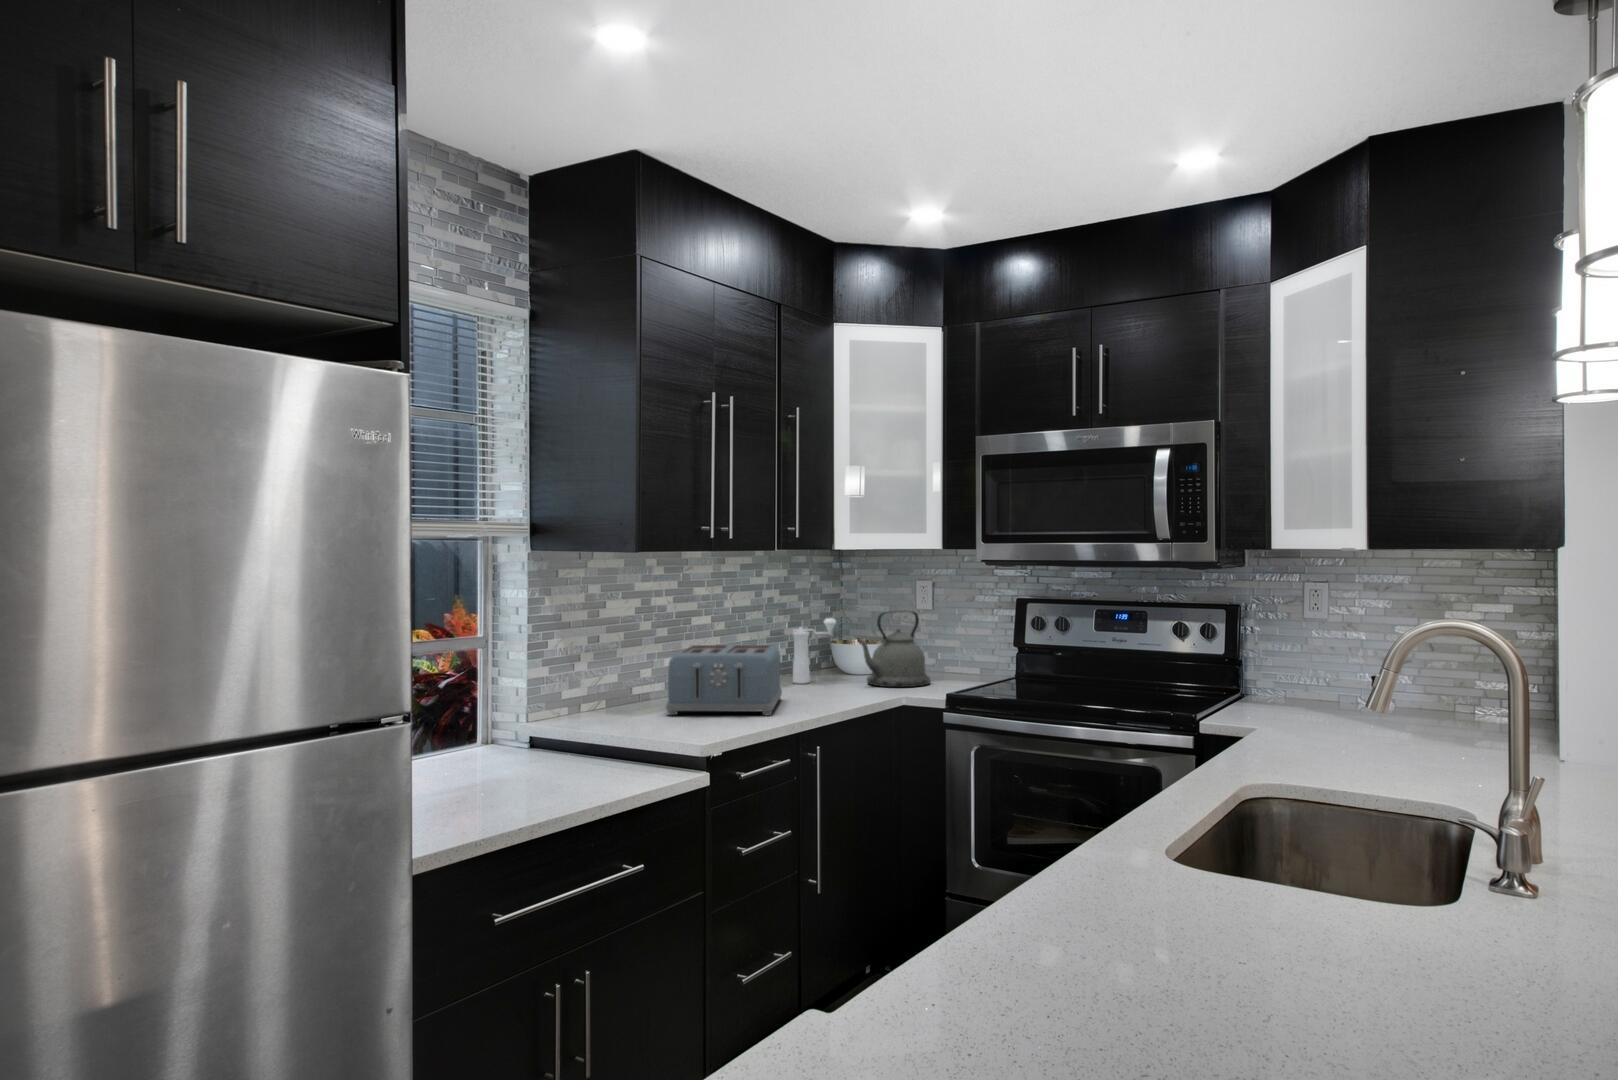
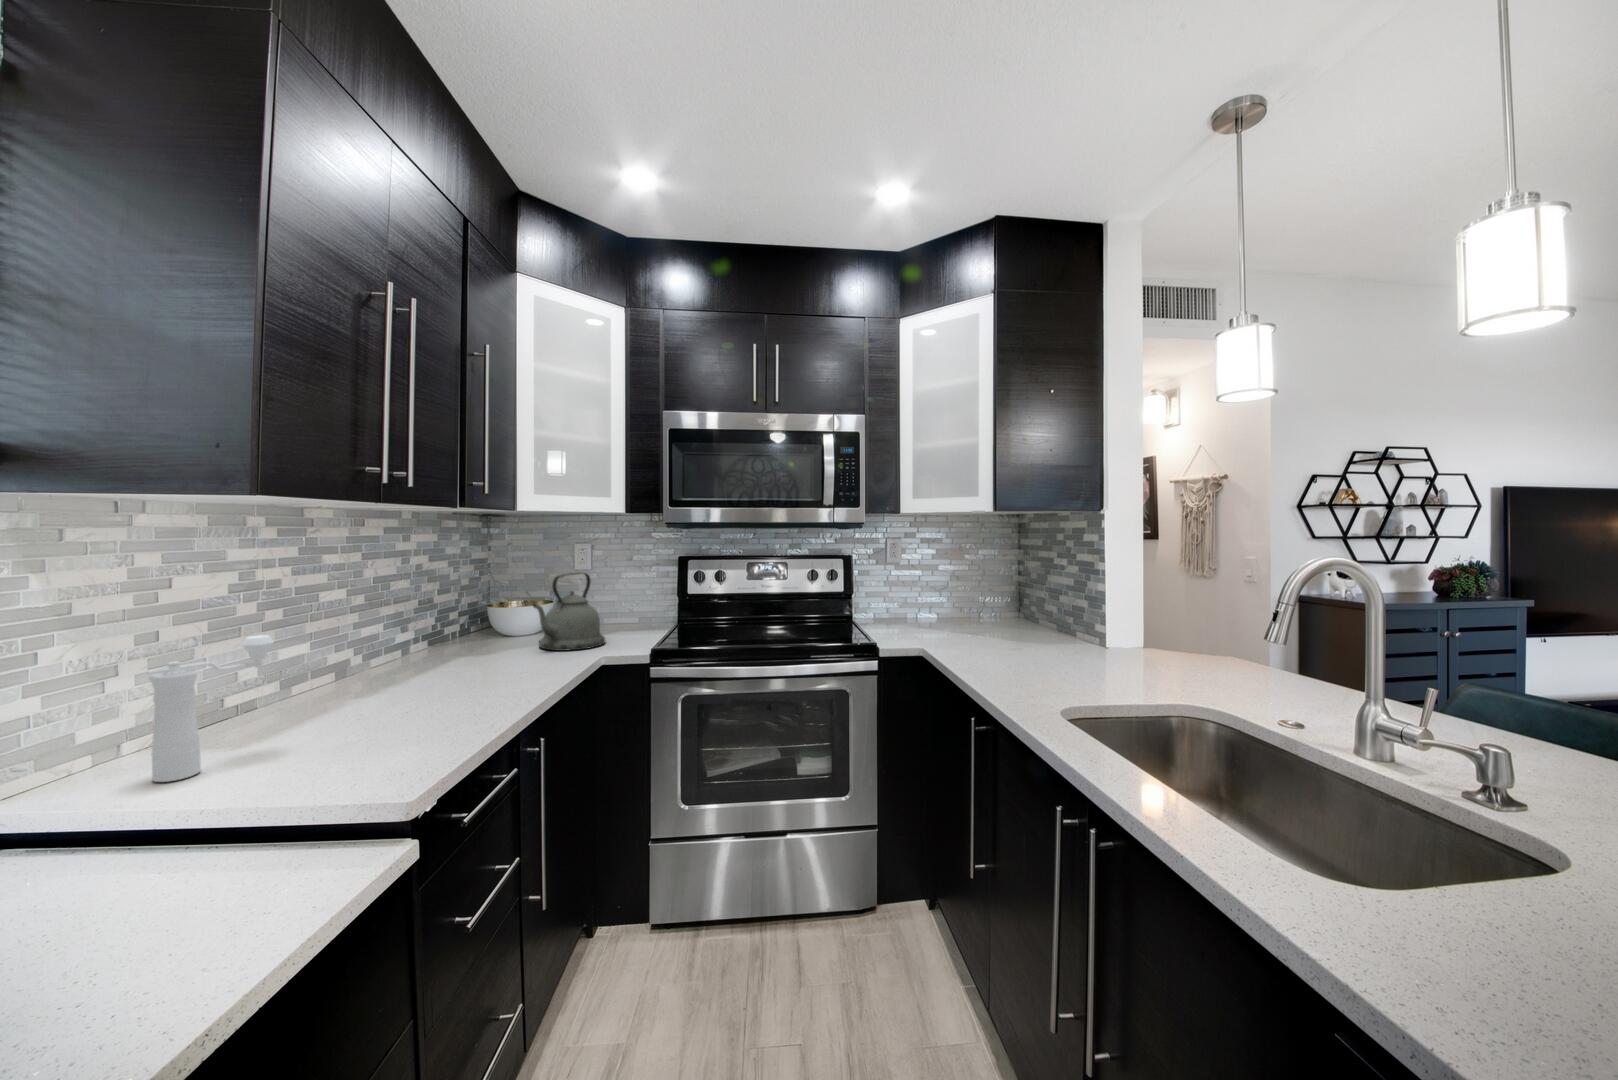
pepper mill: present [793,618,836,684] -> present [147,635,274,782]
toaster: present [666,645,782,716] -> none [293,621,463,732]

